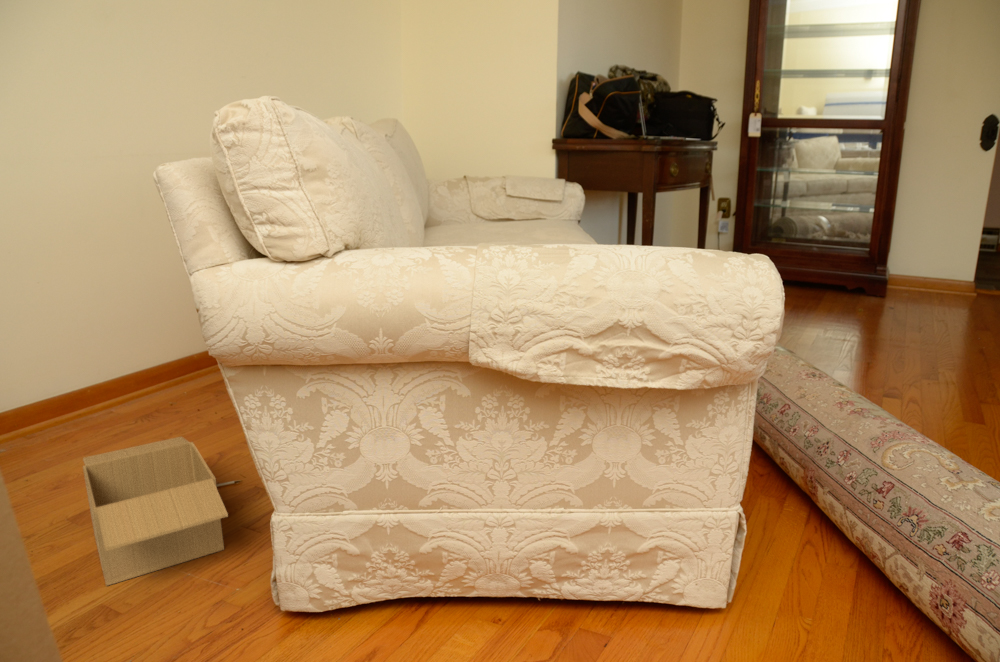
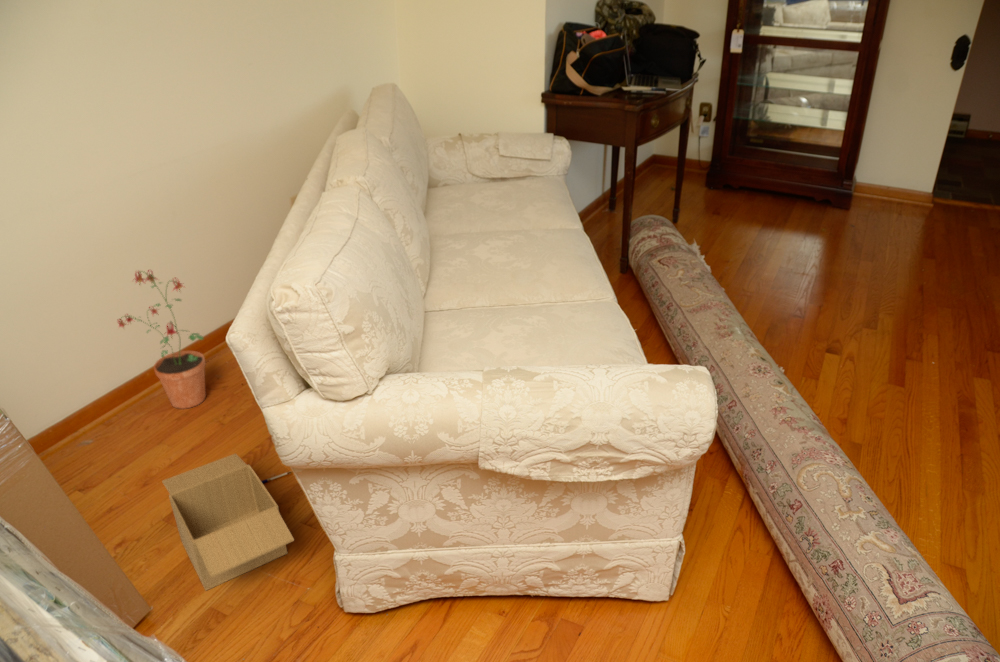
potted plant: none [77,256,178,418] -> present [118,270,206,409]

